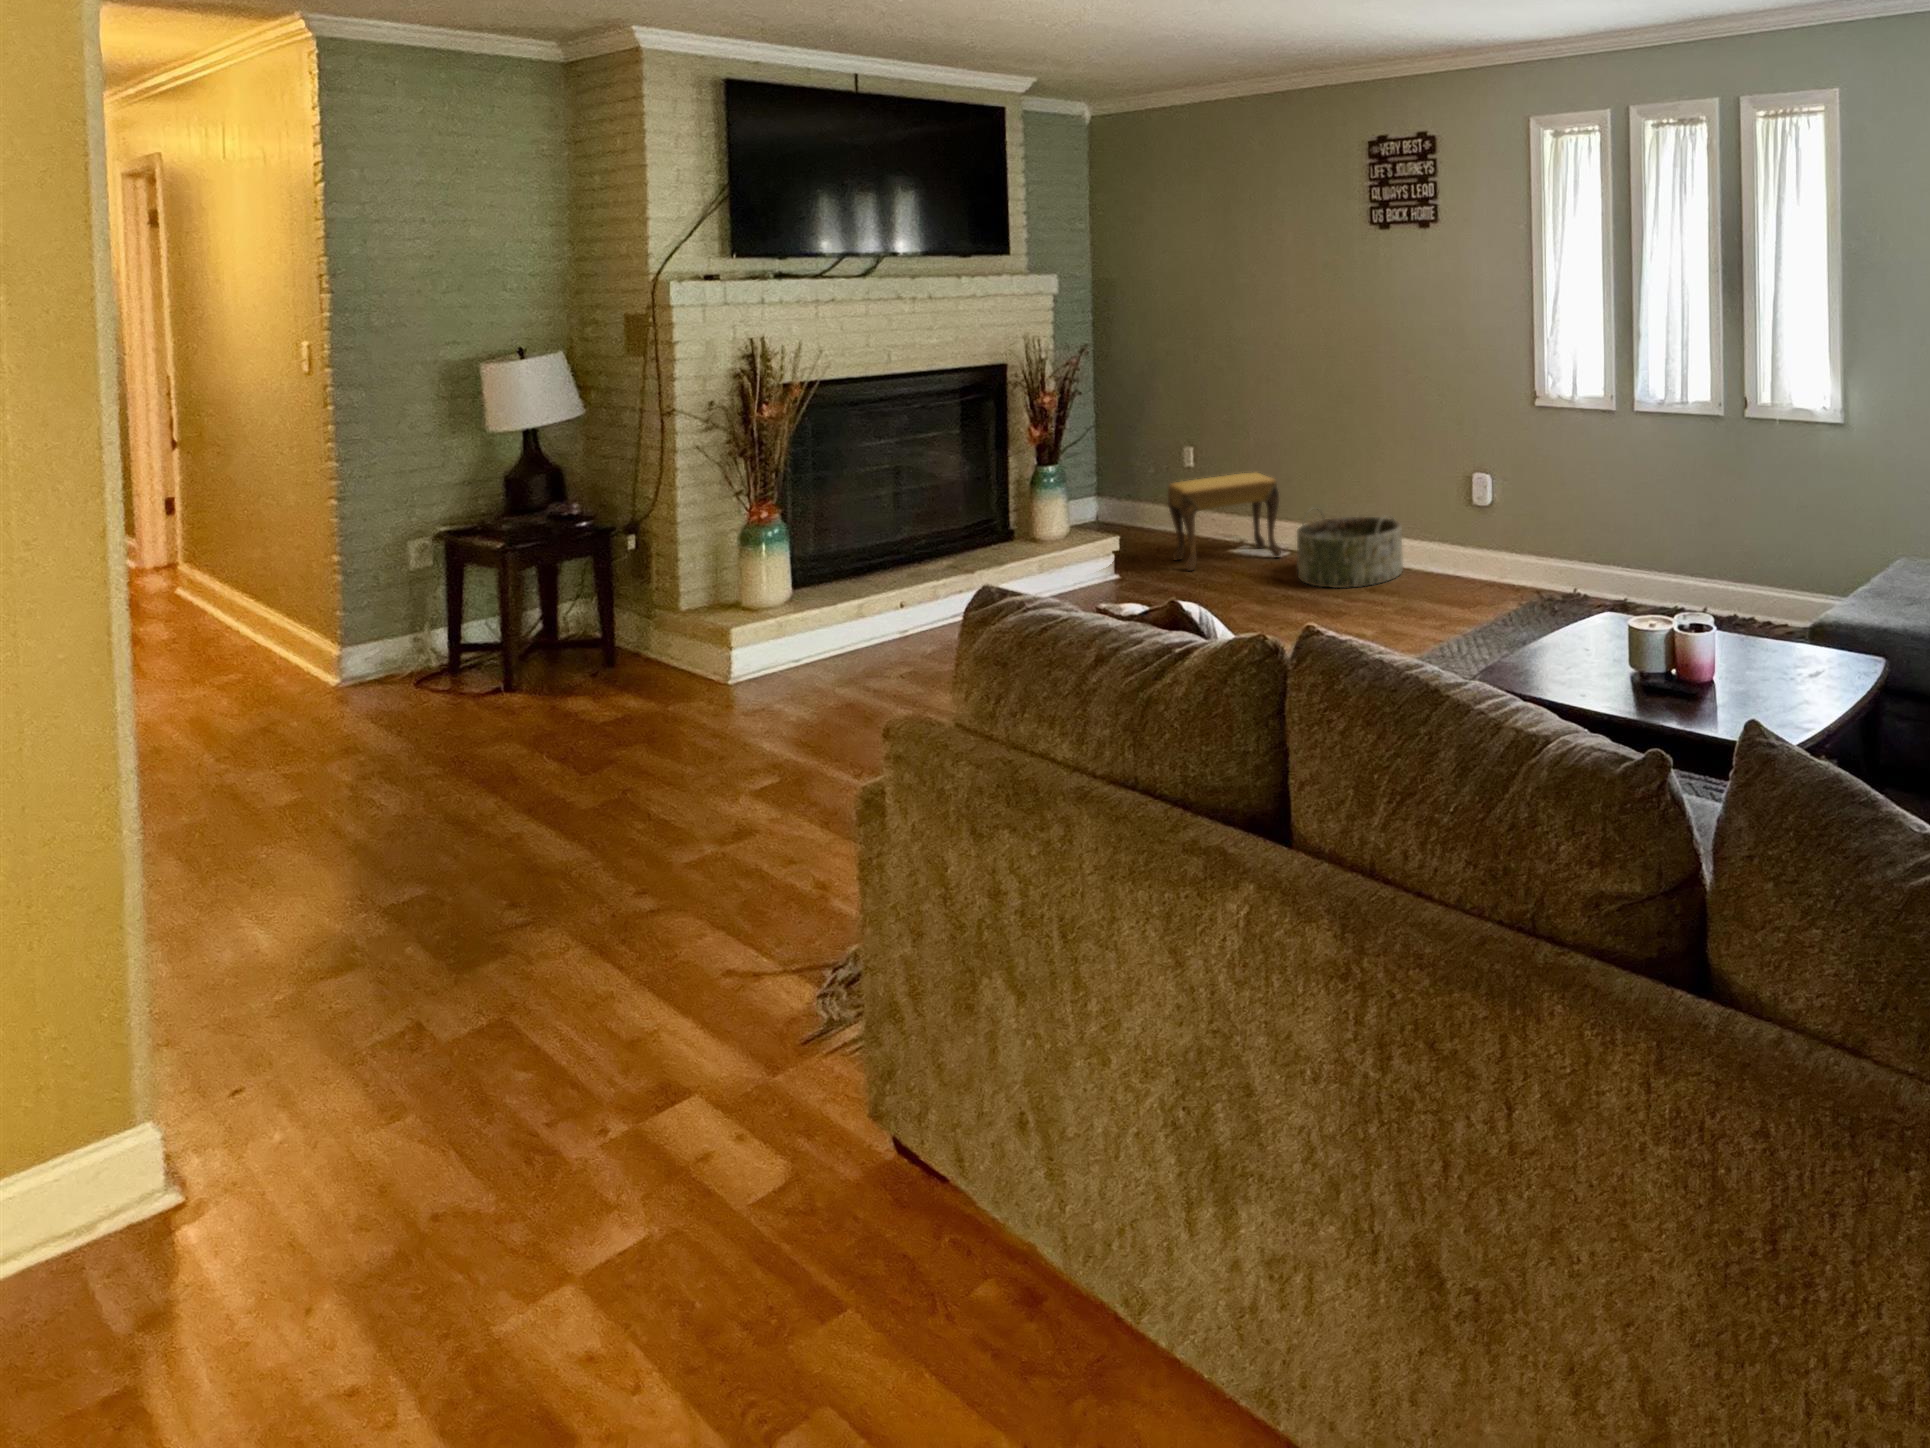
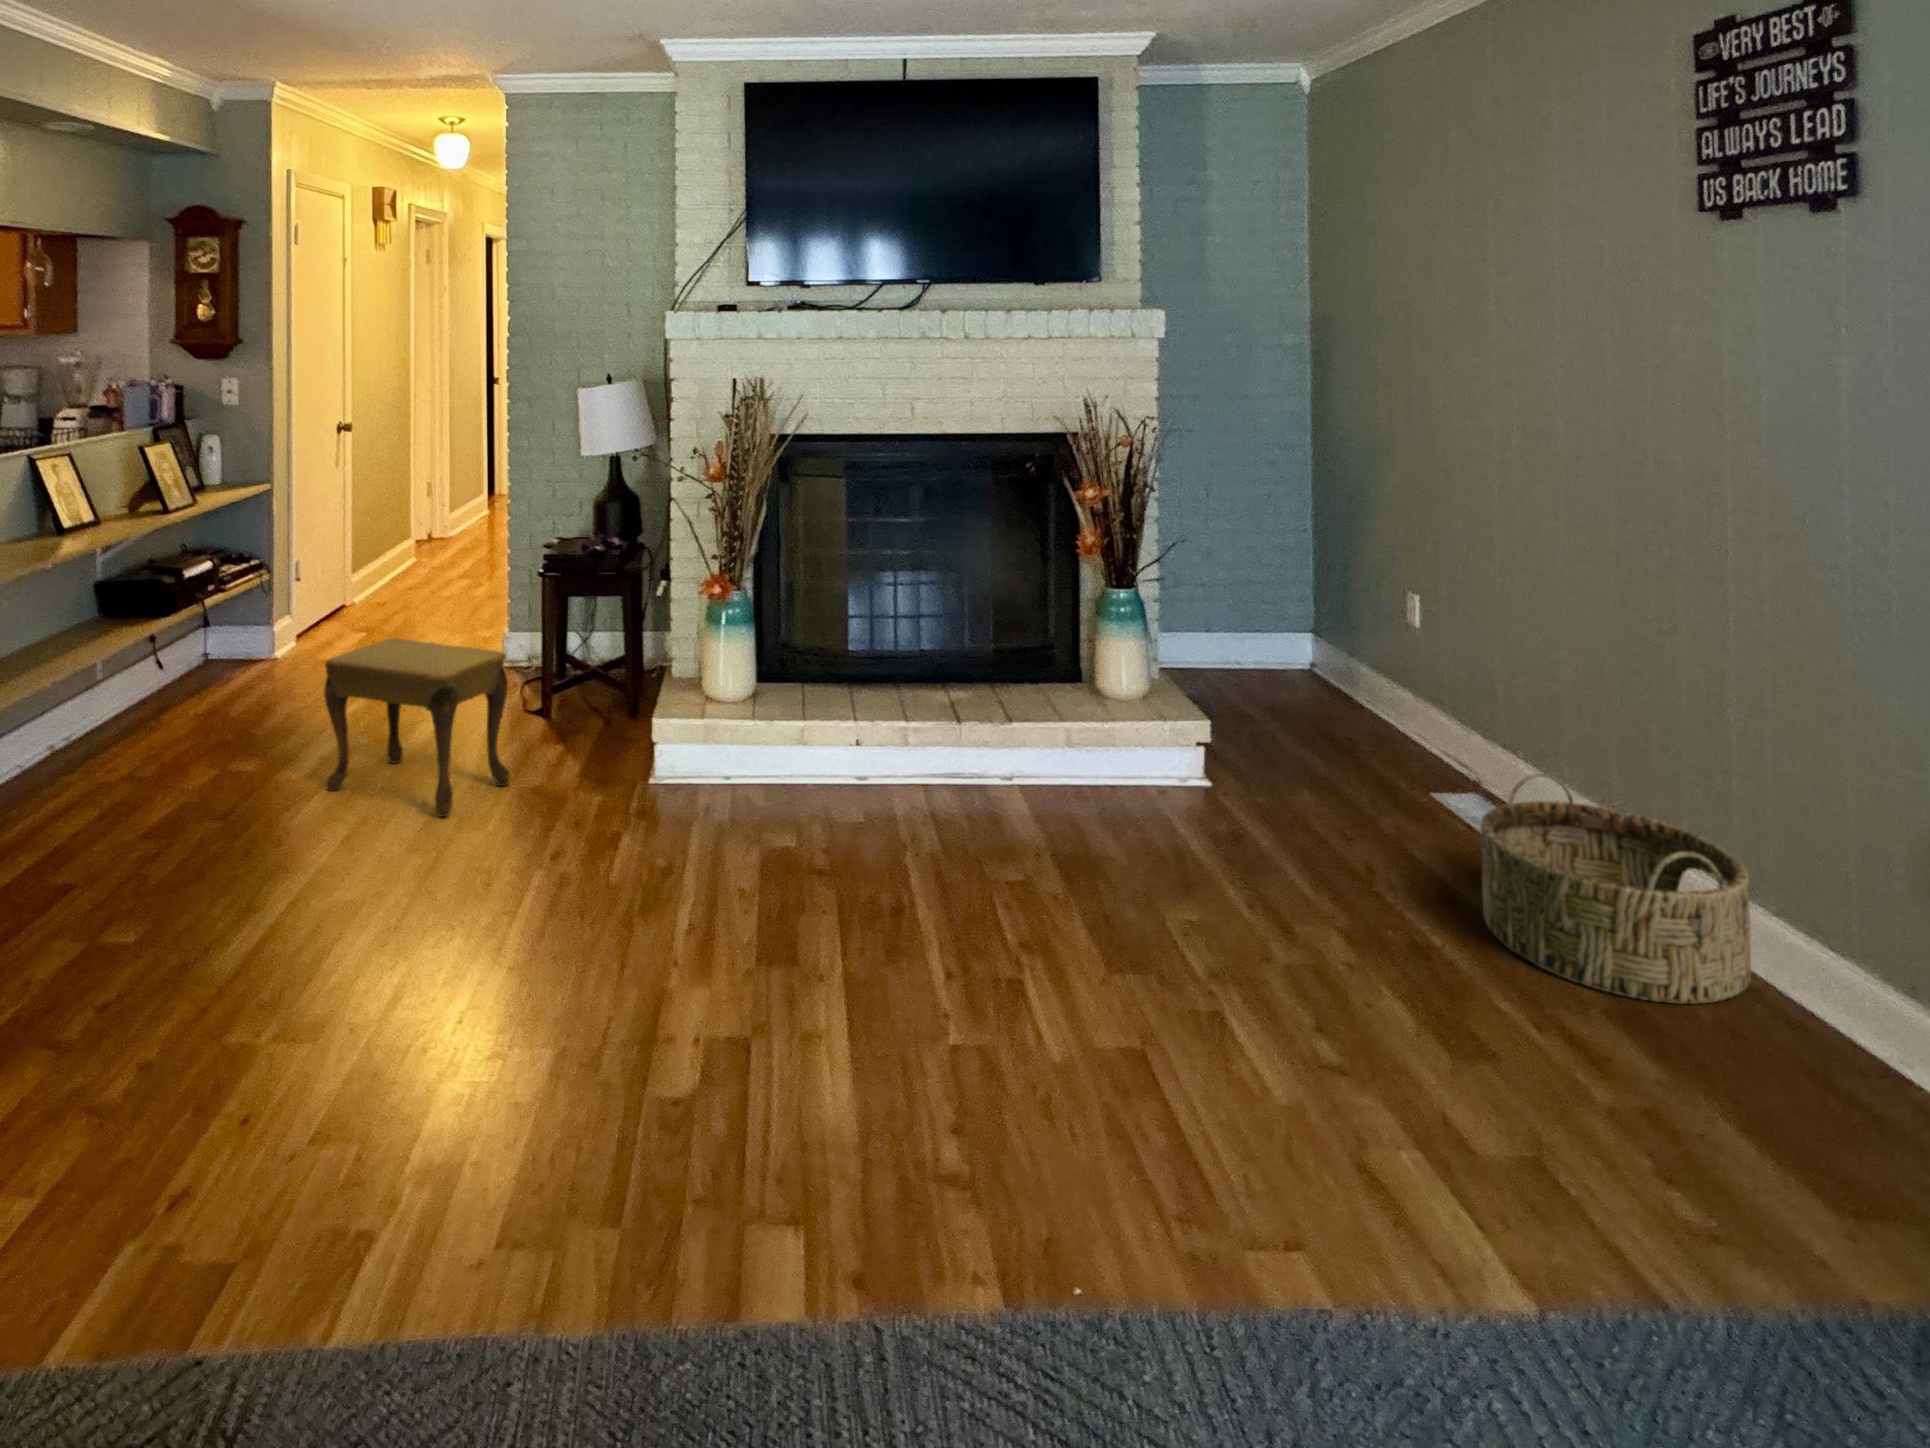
footstool: present [1168,473,1281,571] -> present [324,638,510,817]

